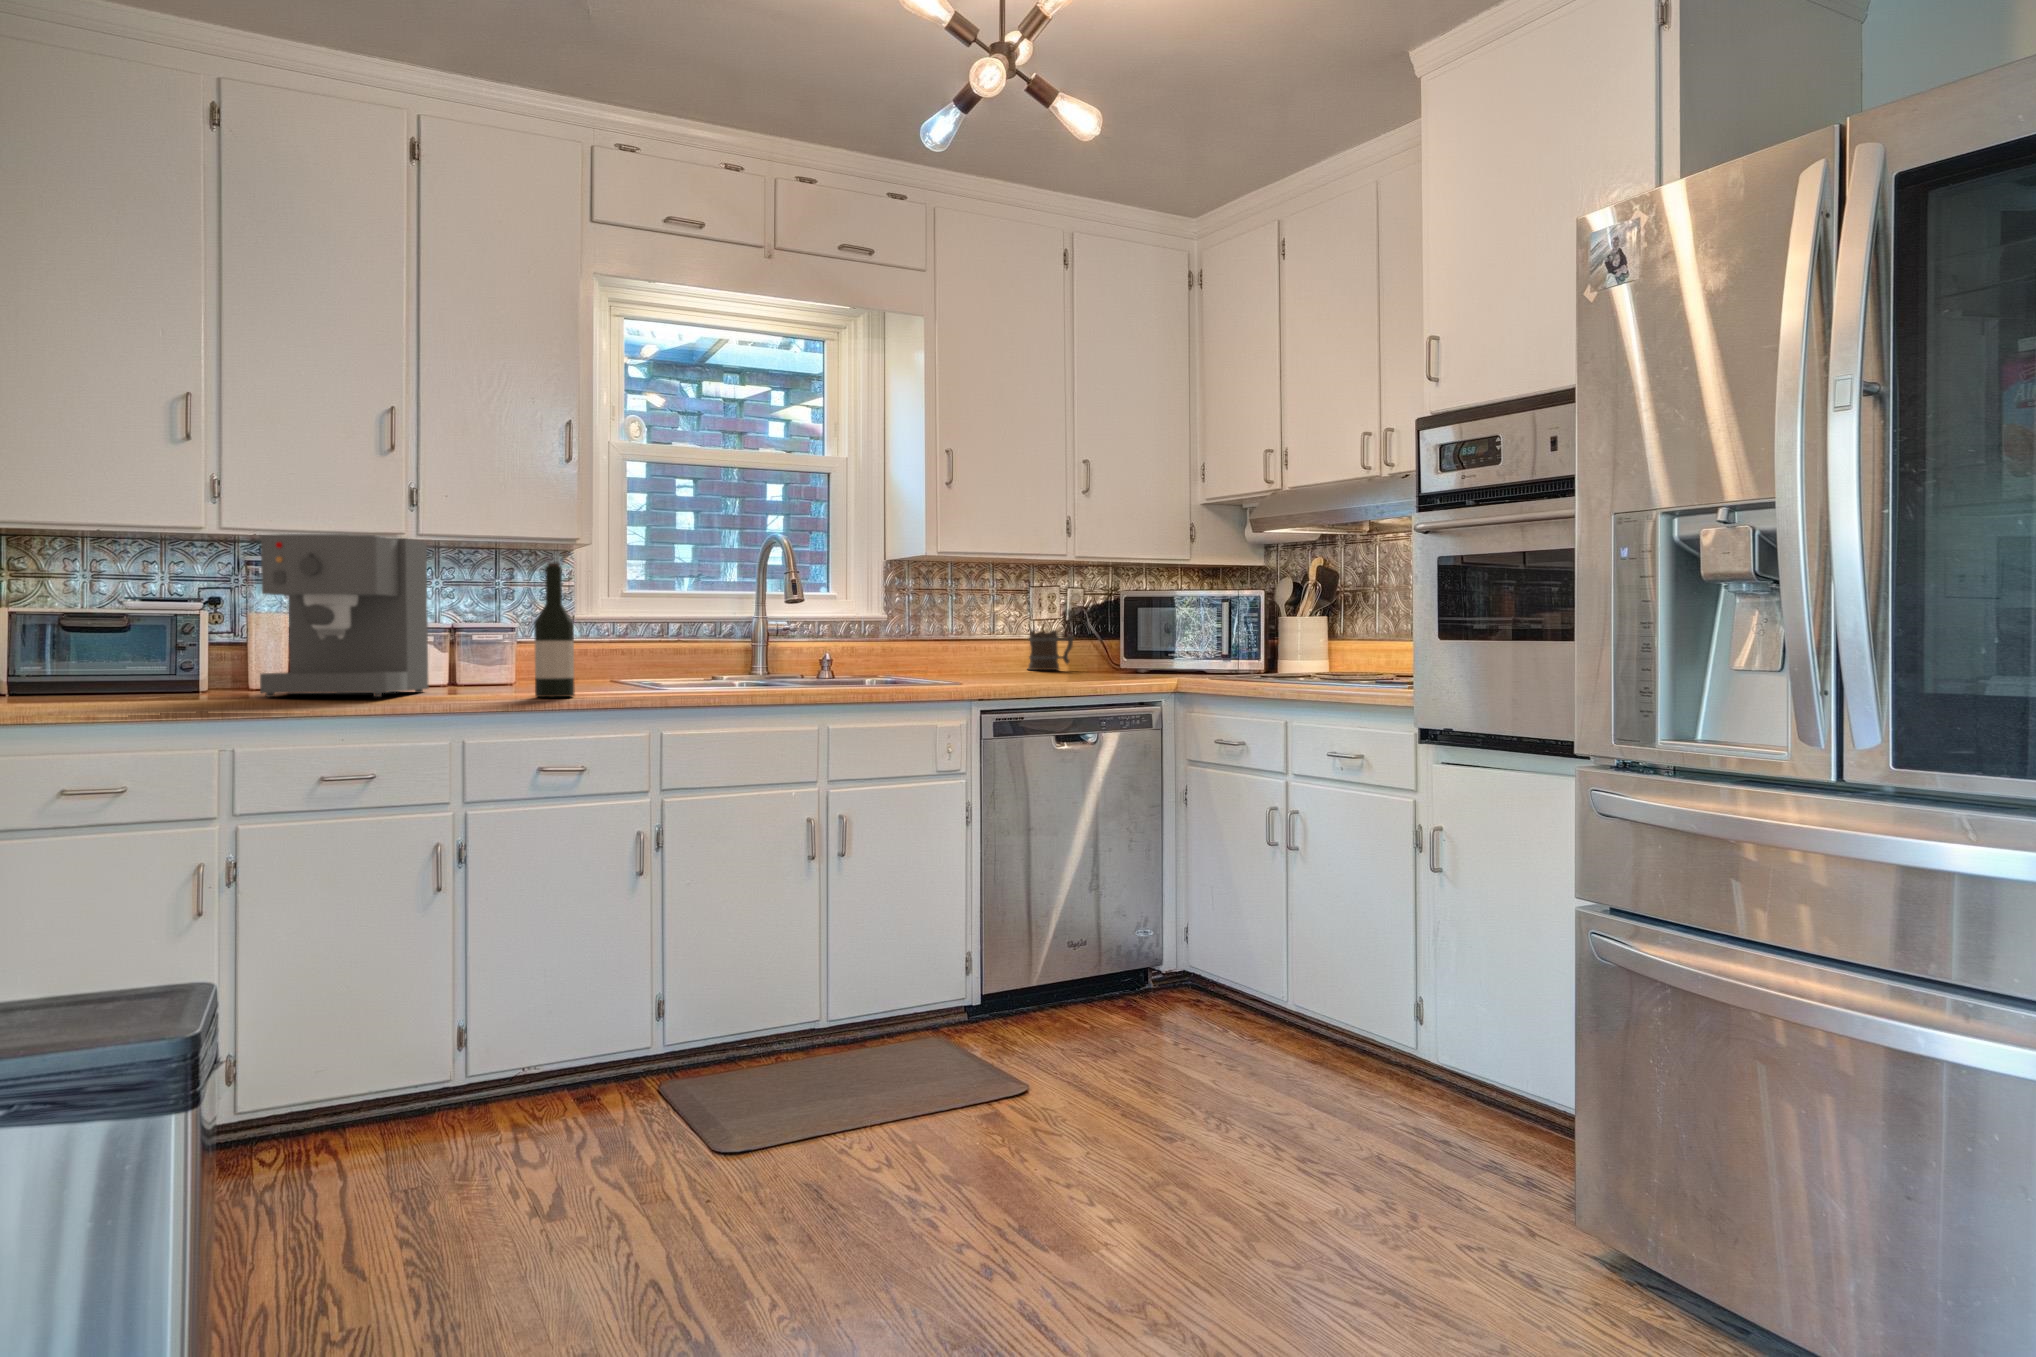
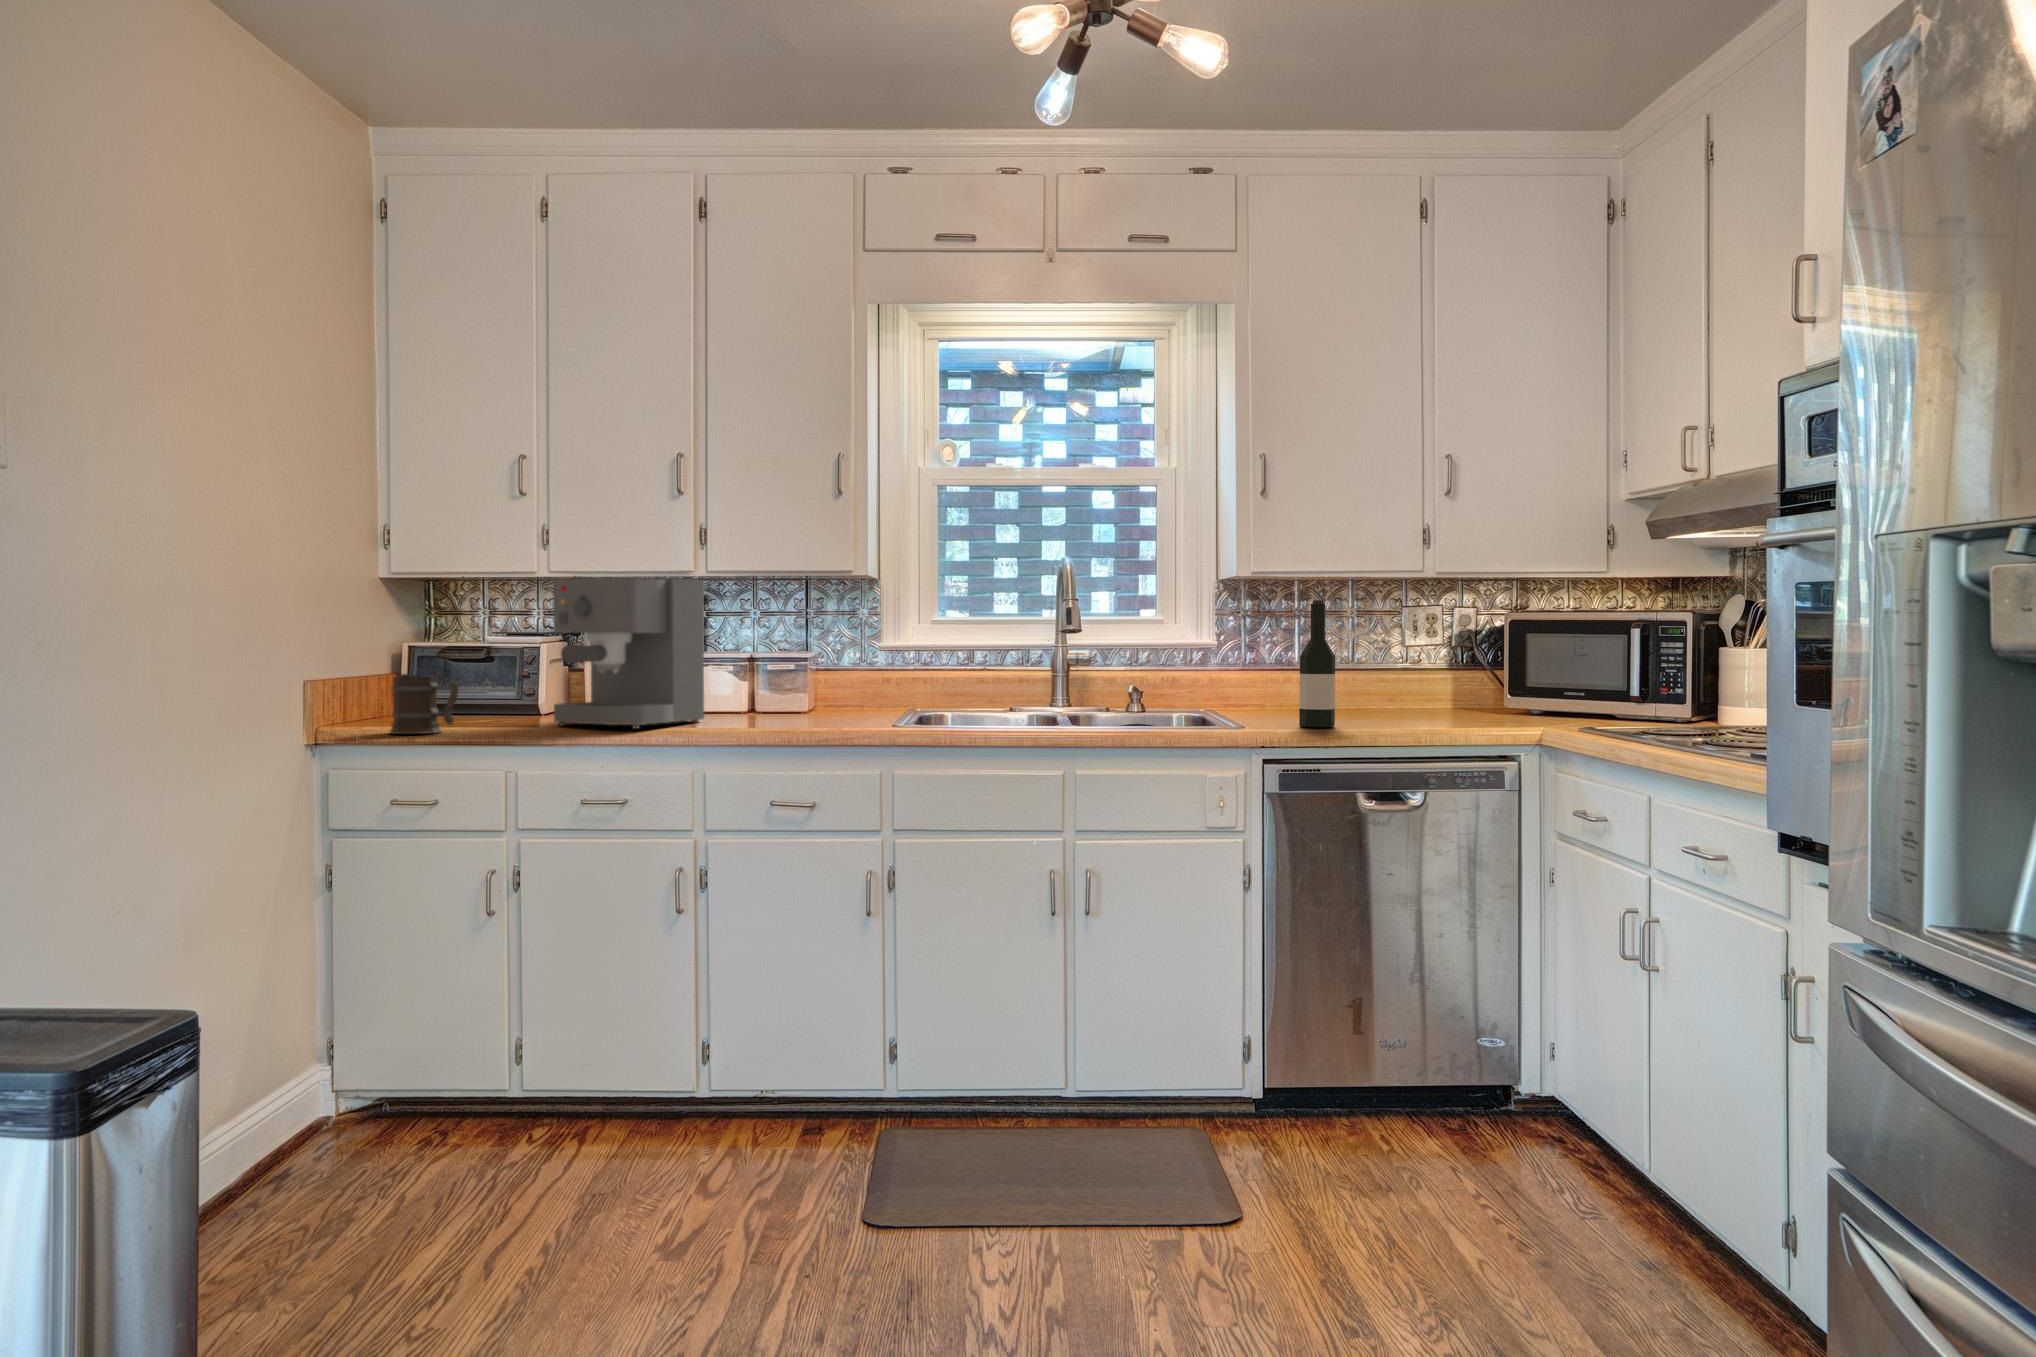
wine bottle: present [534,562,575,697] -> present [1299,600,1335,727]
mug: present [1028,630,1073,670] -> present [390,674,459,734]

